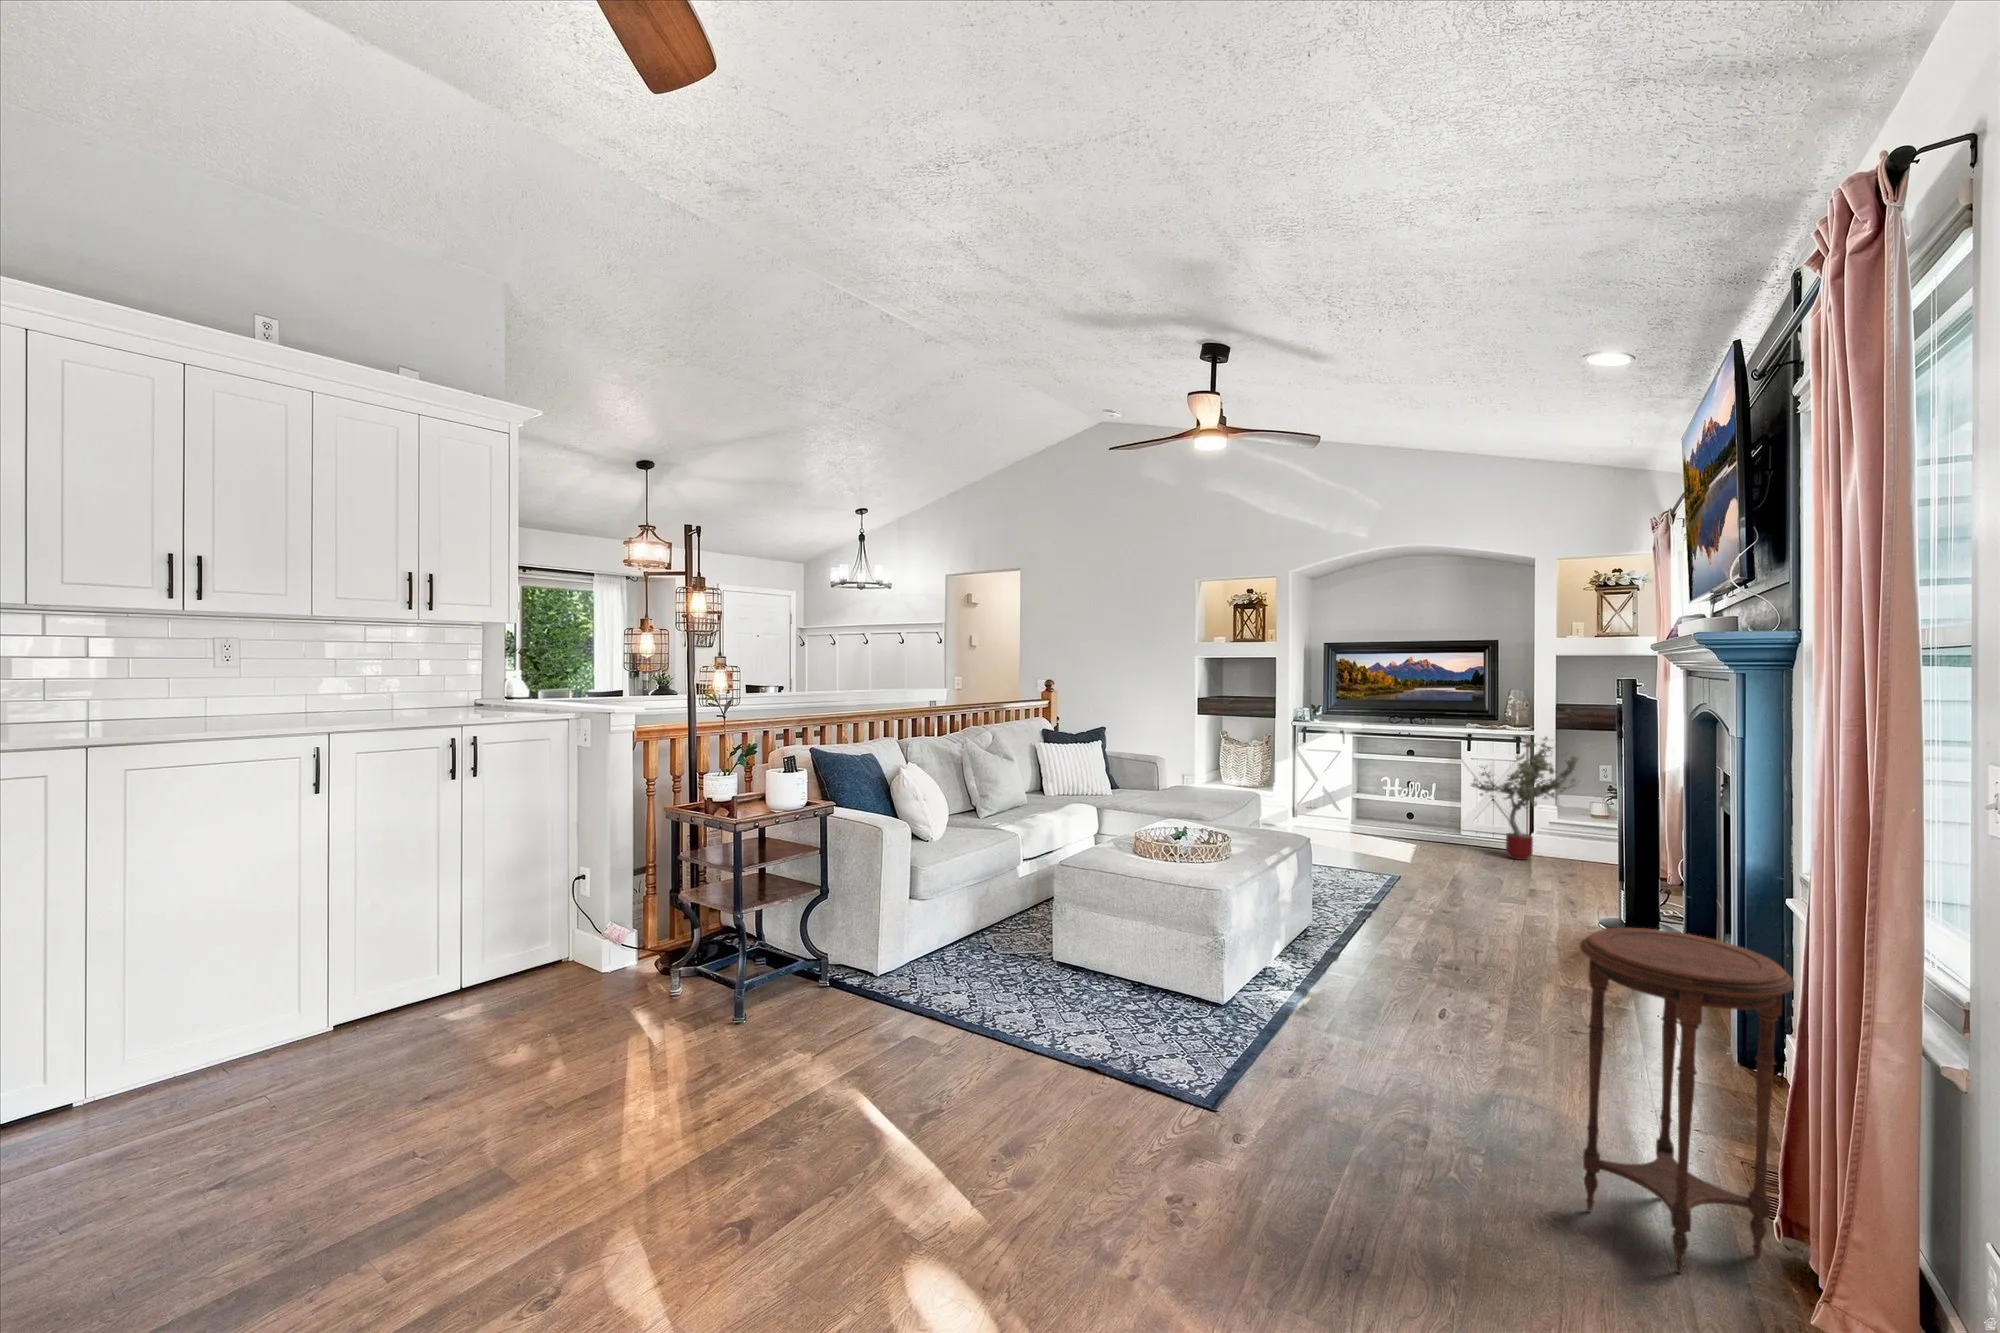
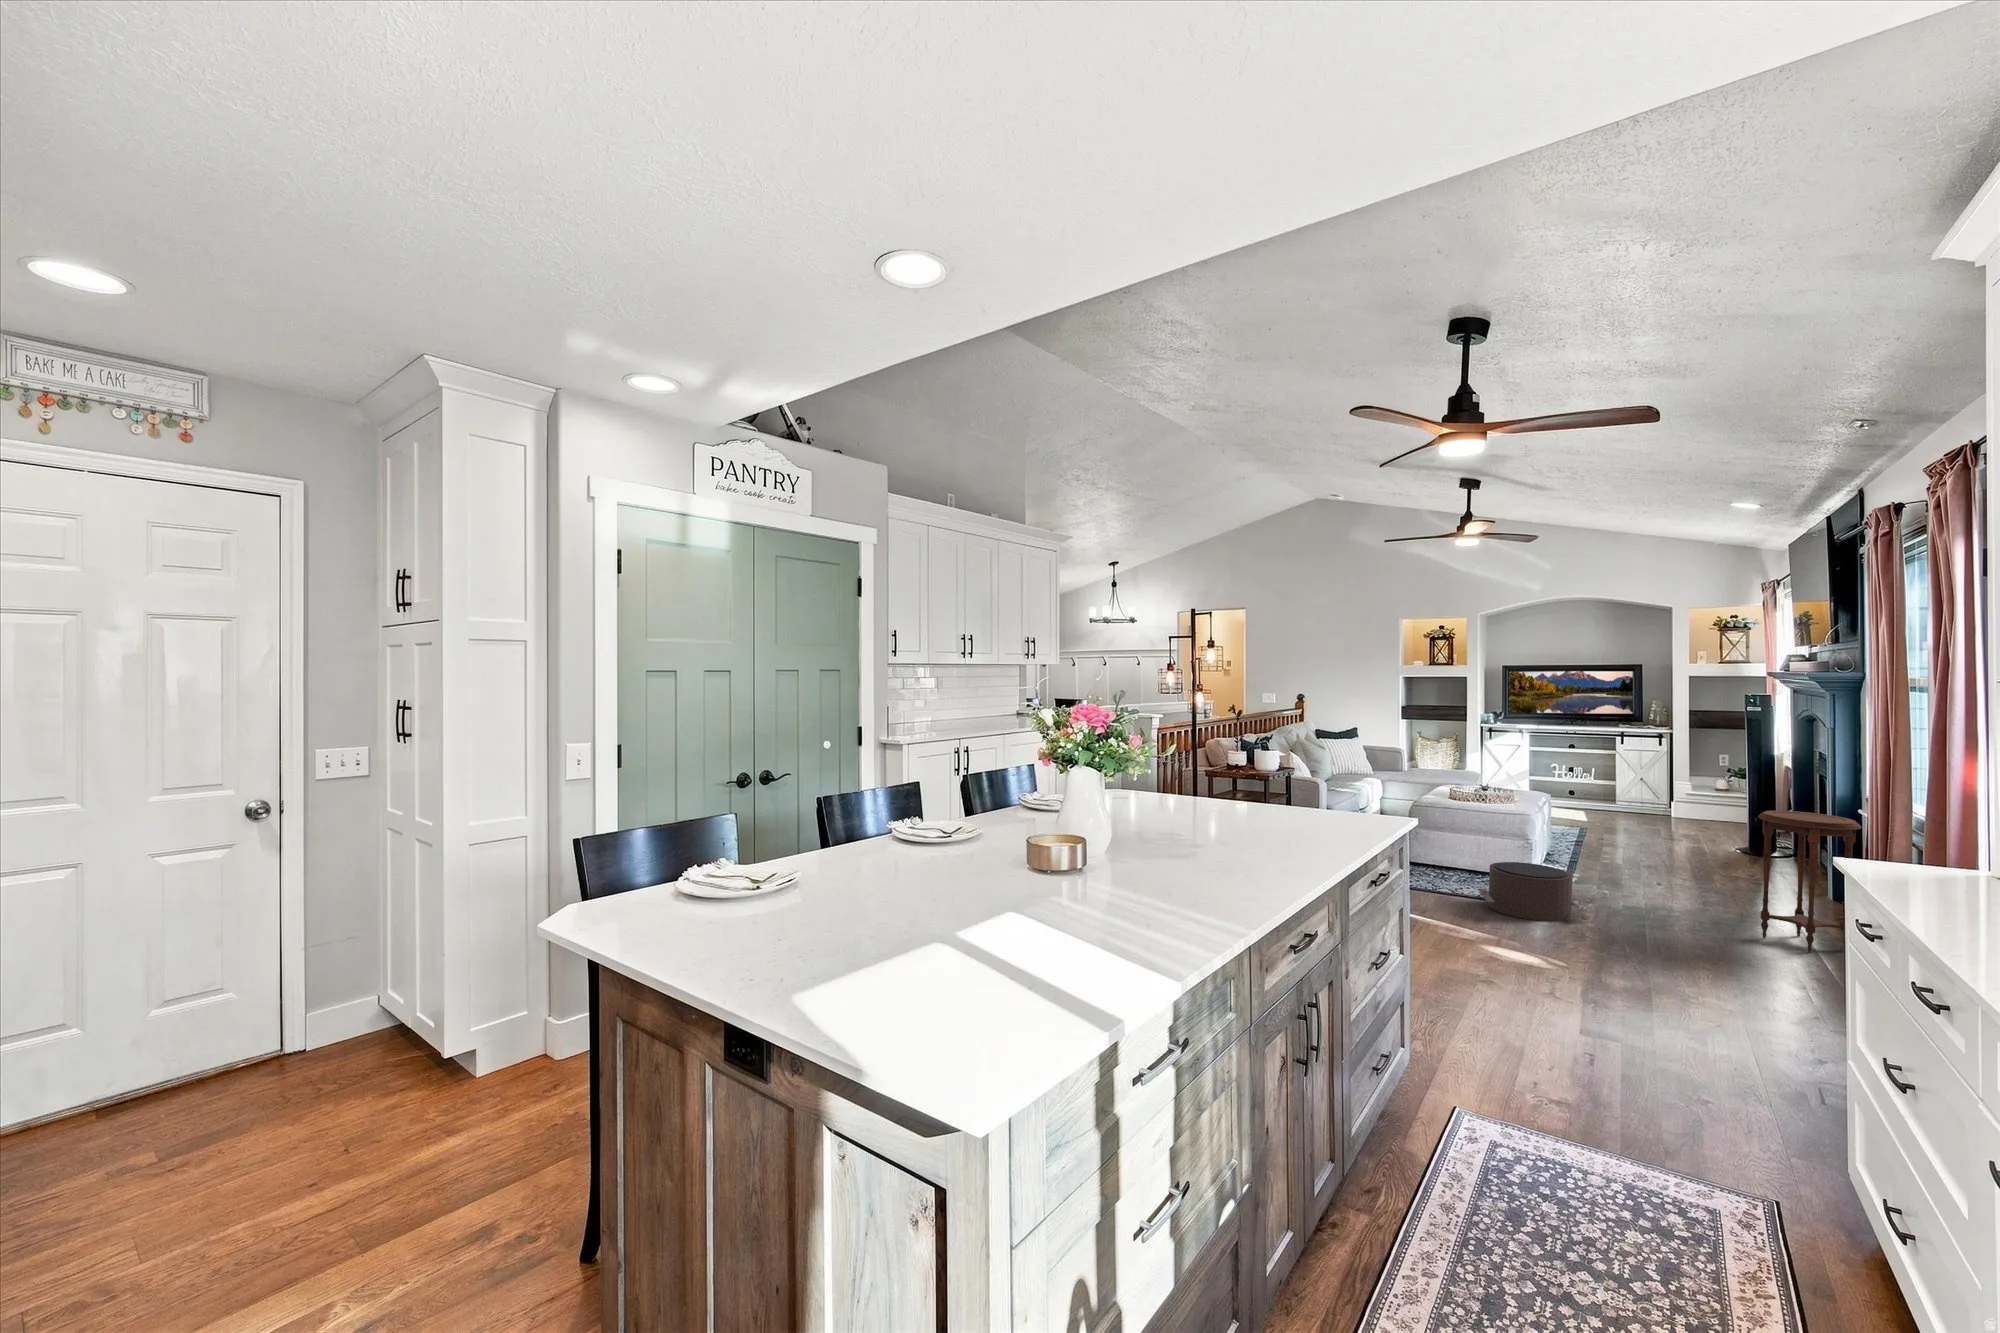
potted tree: present [1471,736,1579,860] -> none [1625,731,1711,819]
pouf: none [1061,1005,1251,1153] -> present [1479,862,1589,921]

